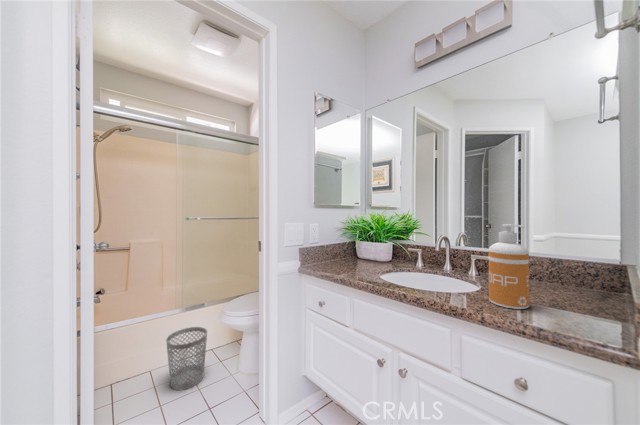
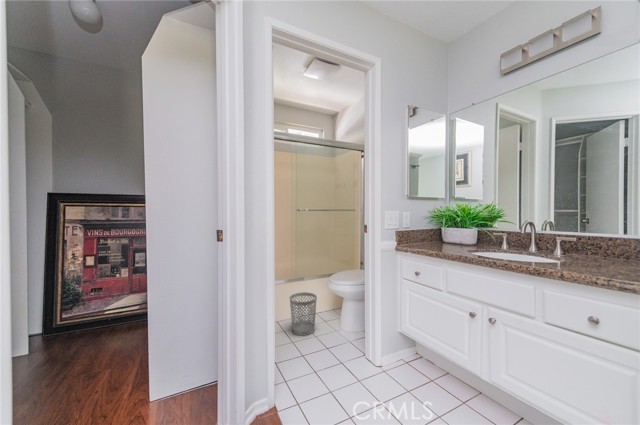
soap dispenser: present [489,224,529,309] -> none [572,207,609,272]

